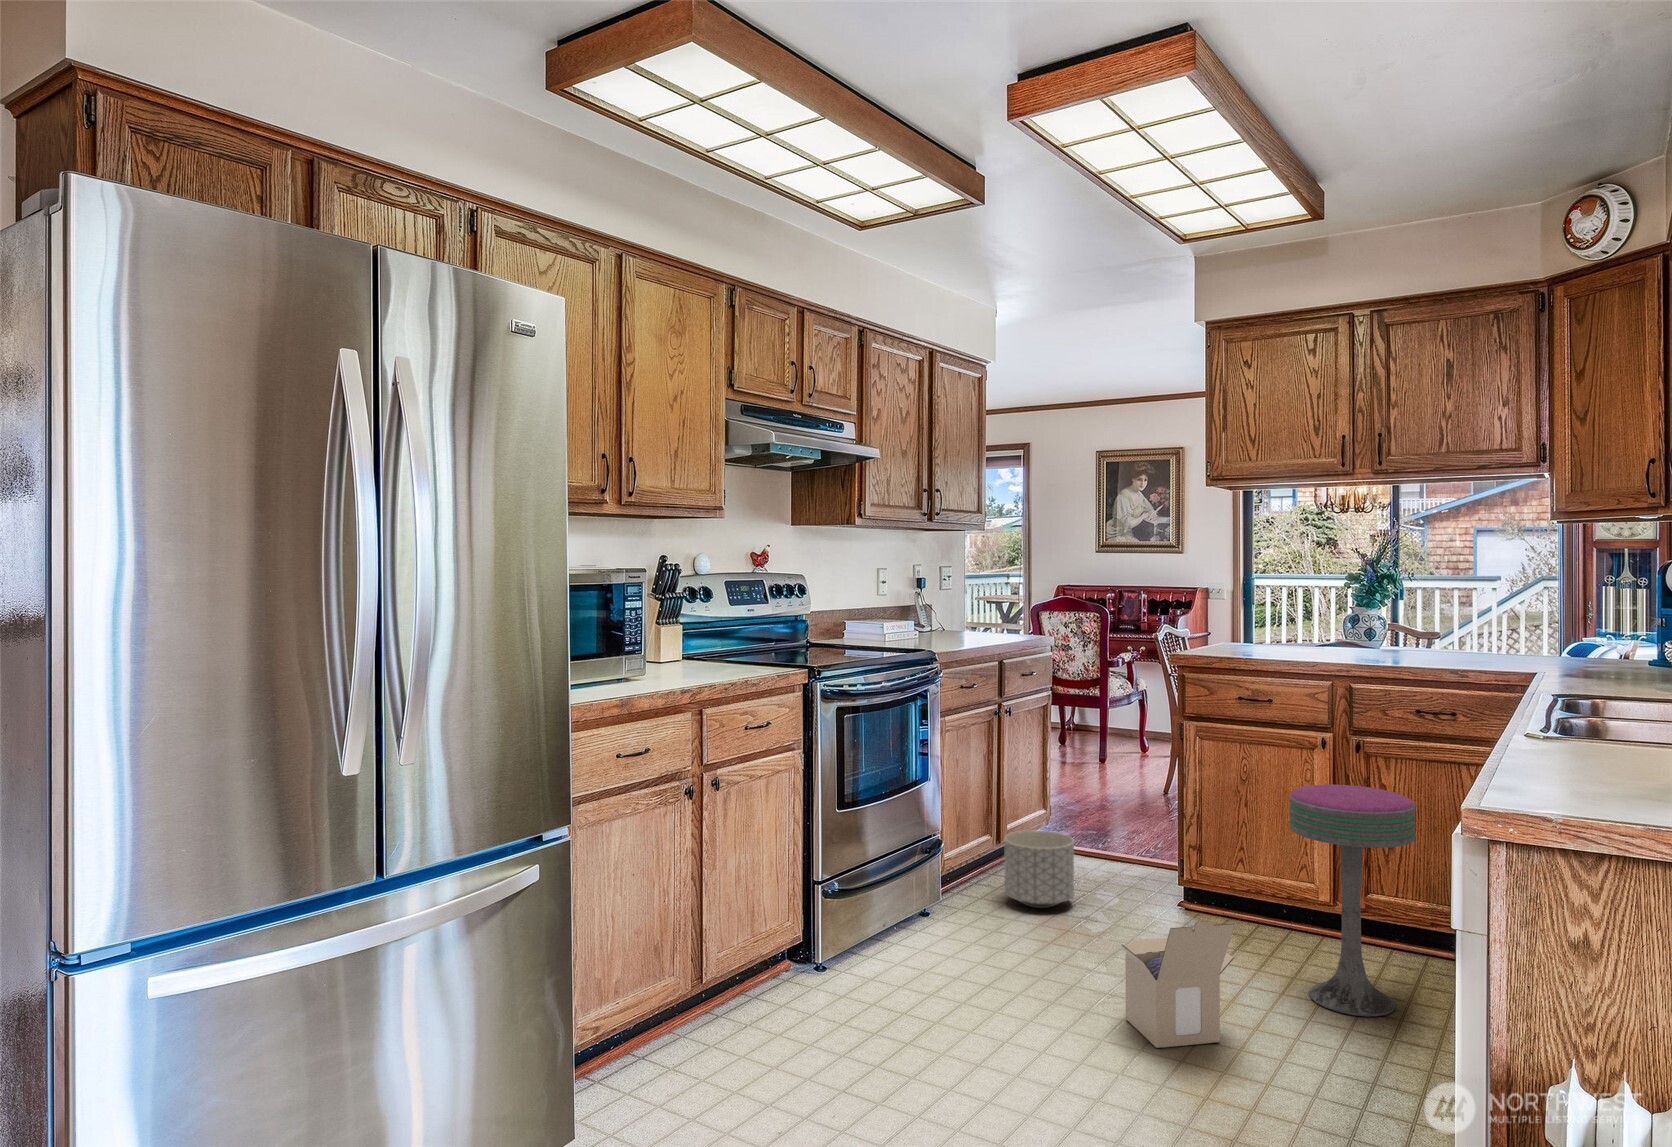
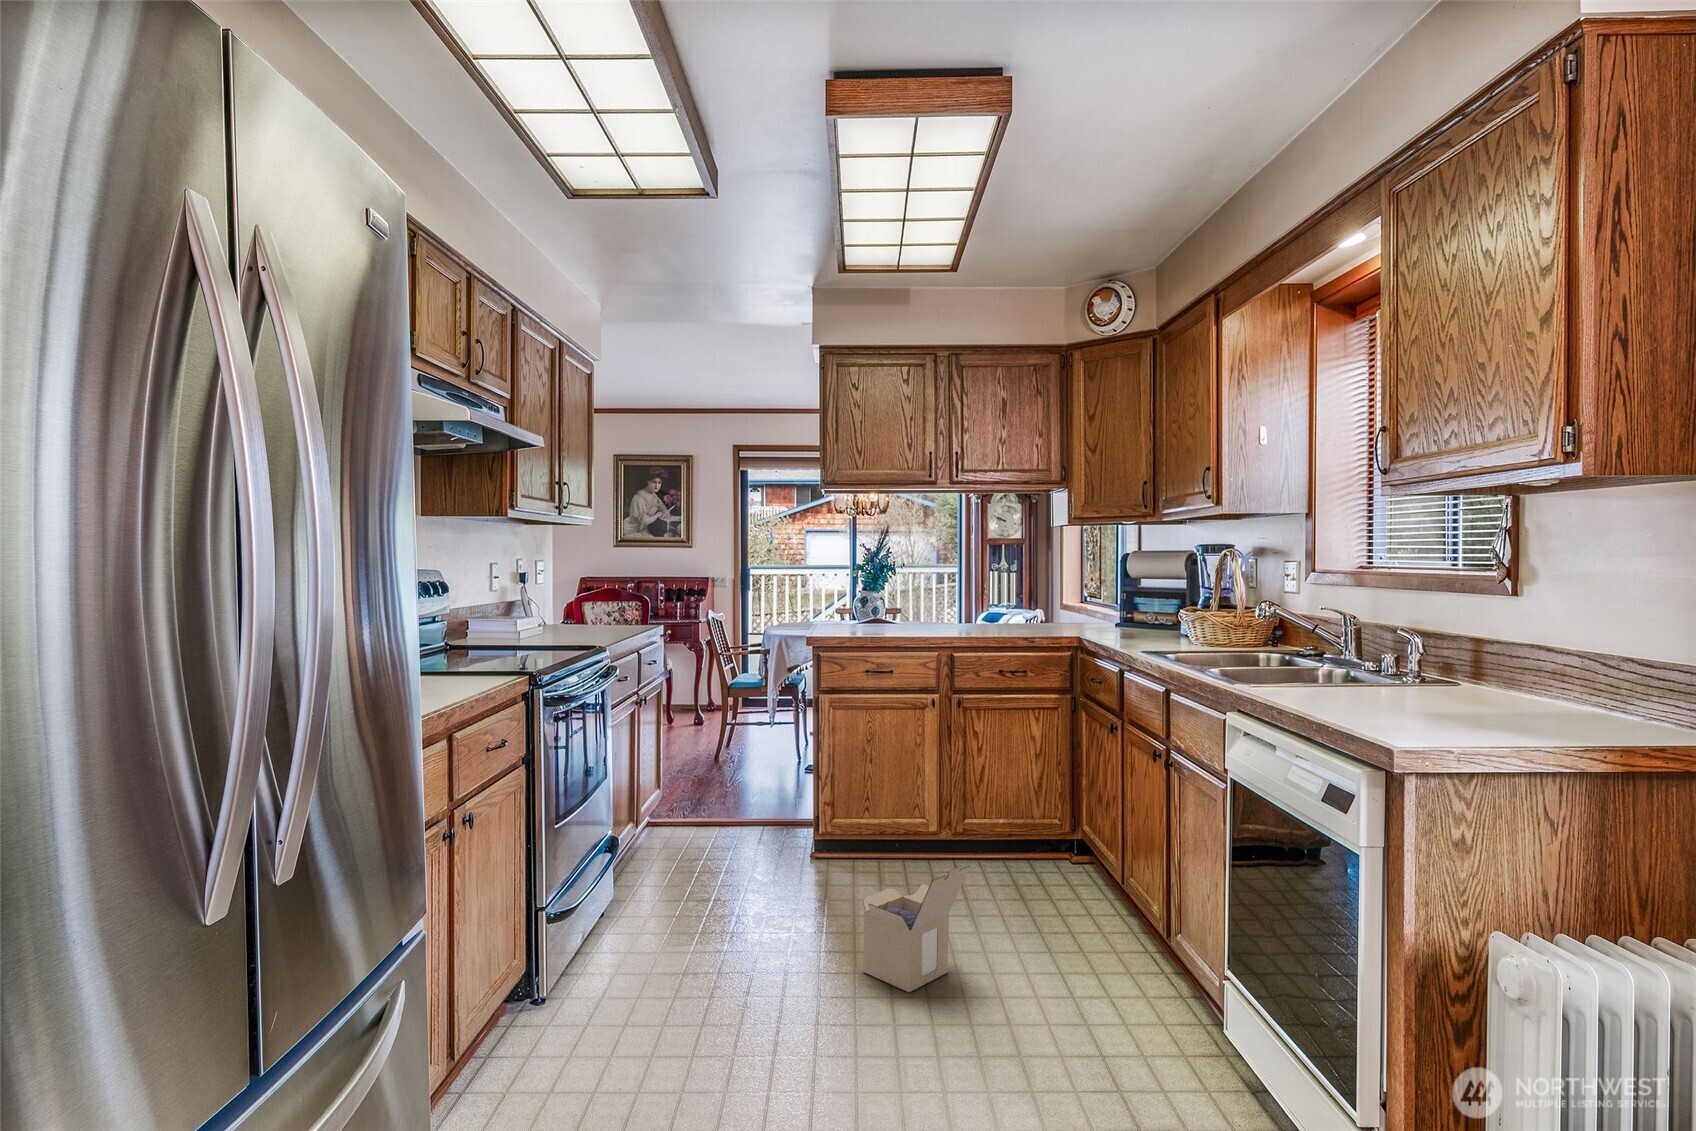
bar stool: present [1289,785,1415,1017] -> none [953,735,1047,922]
planter: present [1004,830,1074,908] -> none [665,806,732,882]

